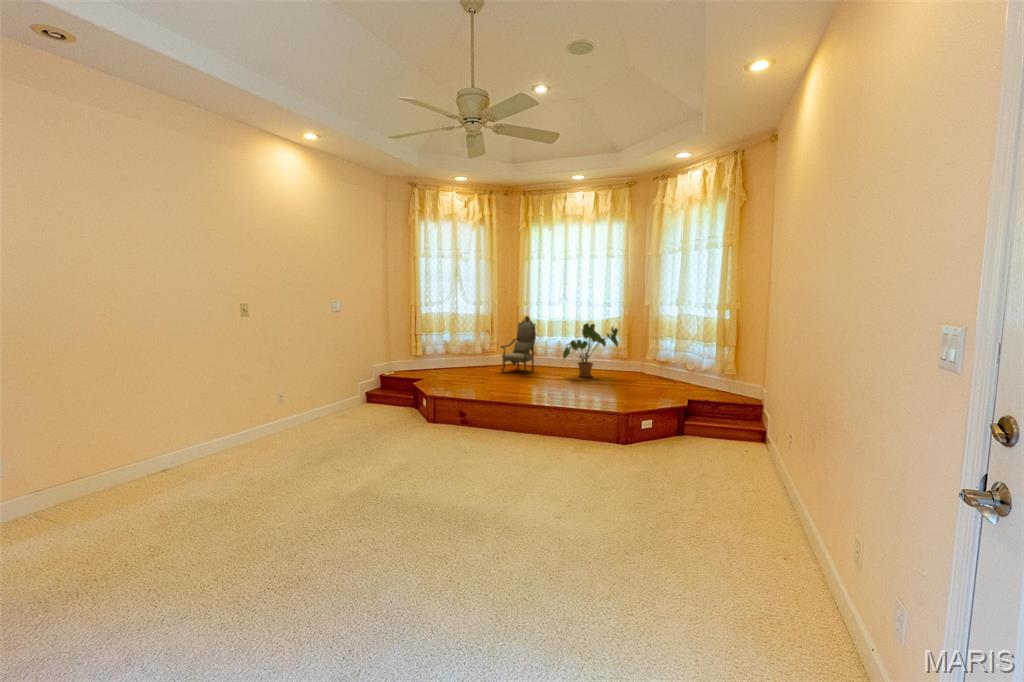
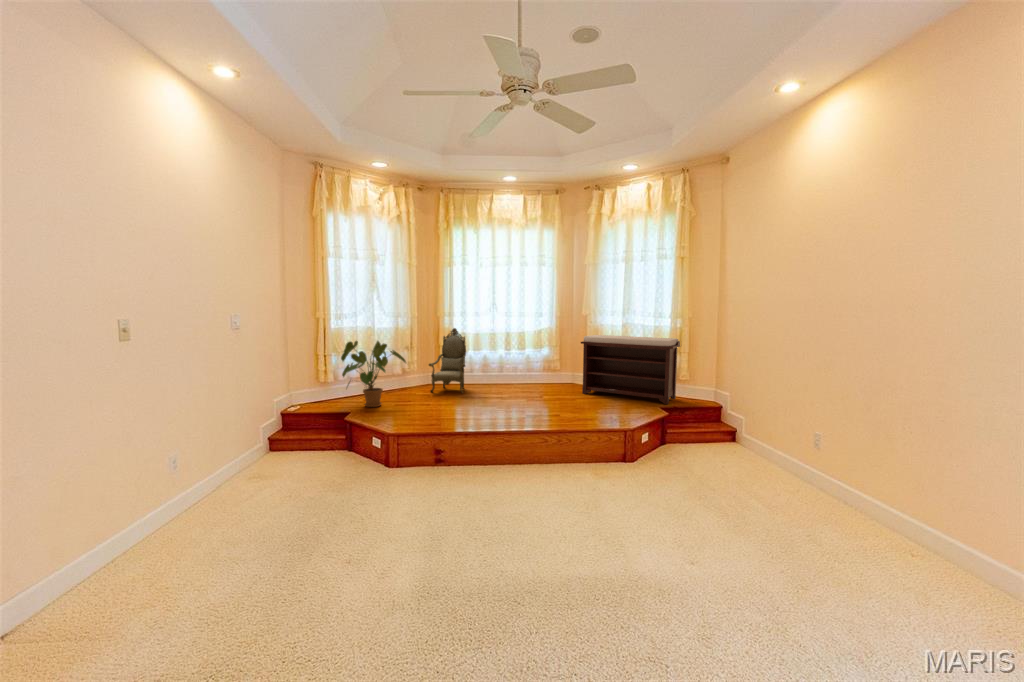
house plant: present [563,323,618,377] -> present [341,341,406,407]
bench: none [634,325,737,399] -> present [581,335,680,404]

